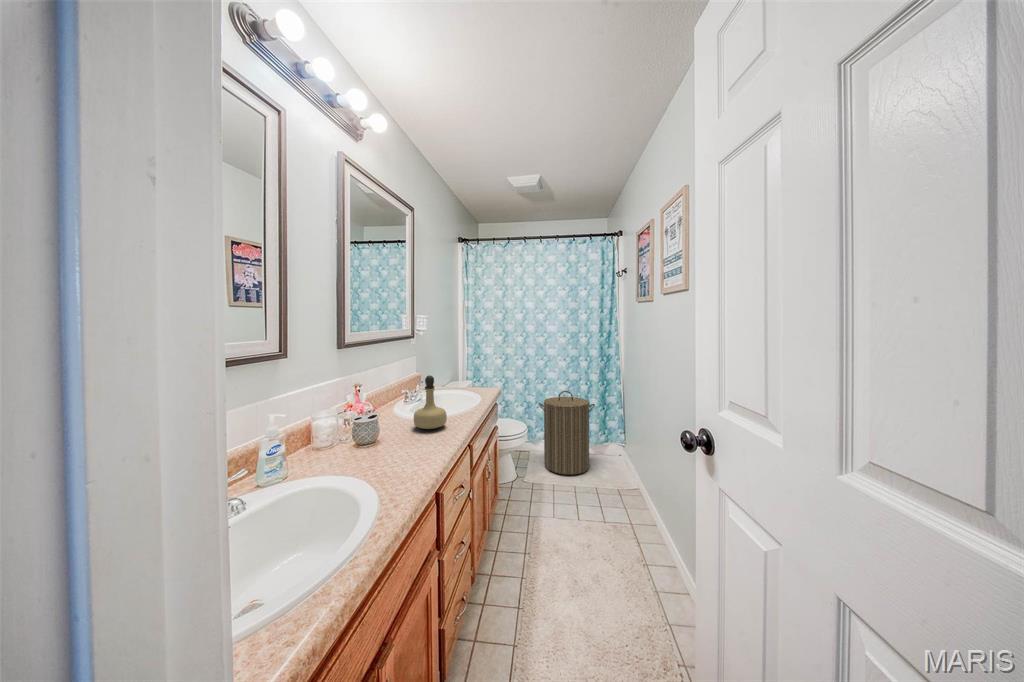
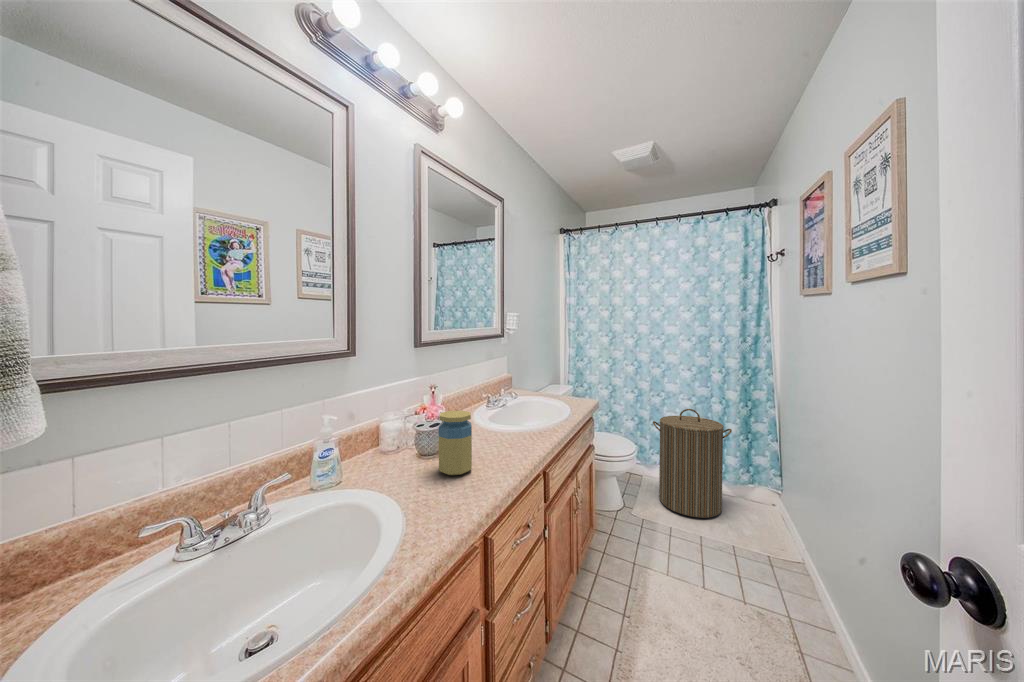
perfume bottle: present [414,375,447,429] -> none [486,381,524,445]
jar: none [380,402,410,457] -> present [439,411,472,475]

